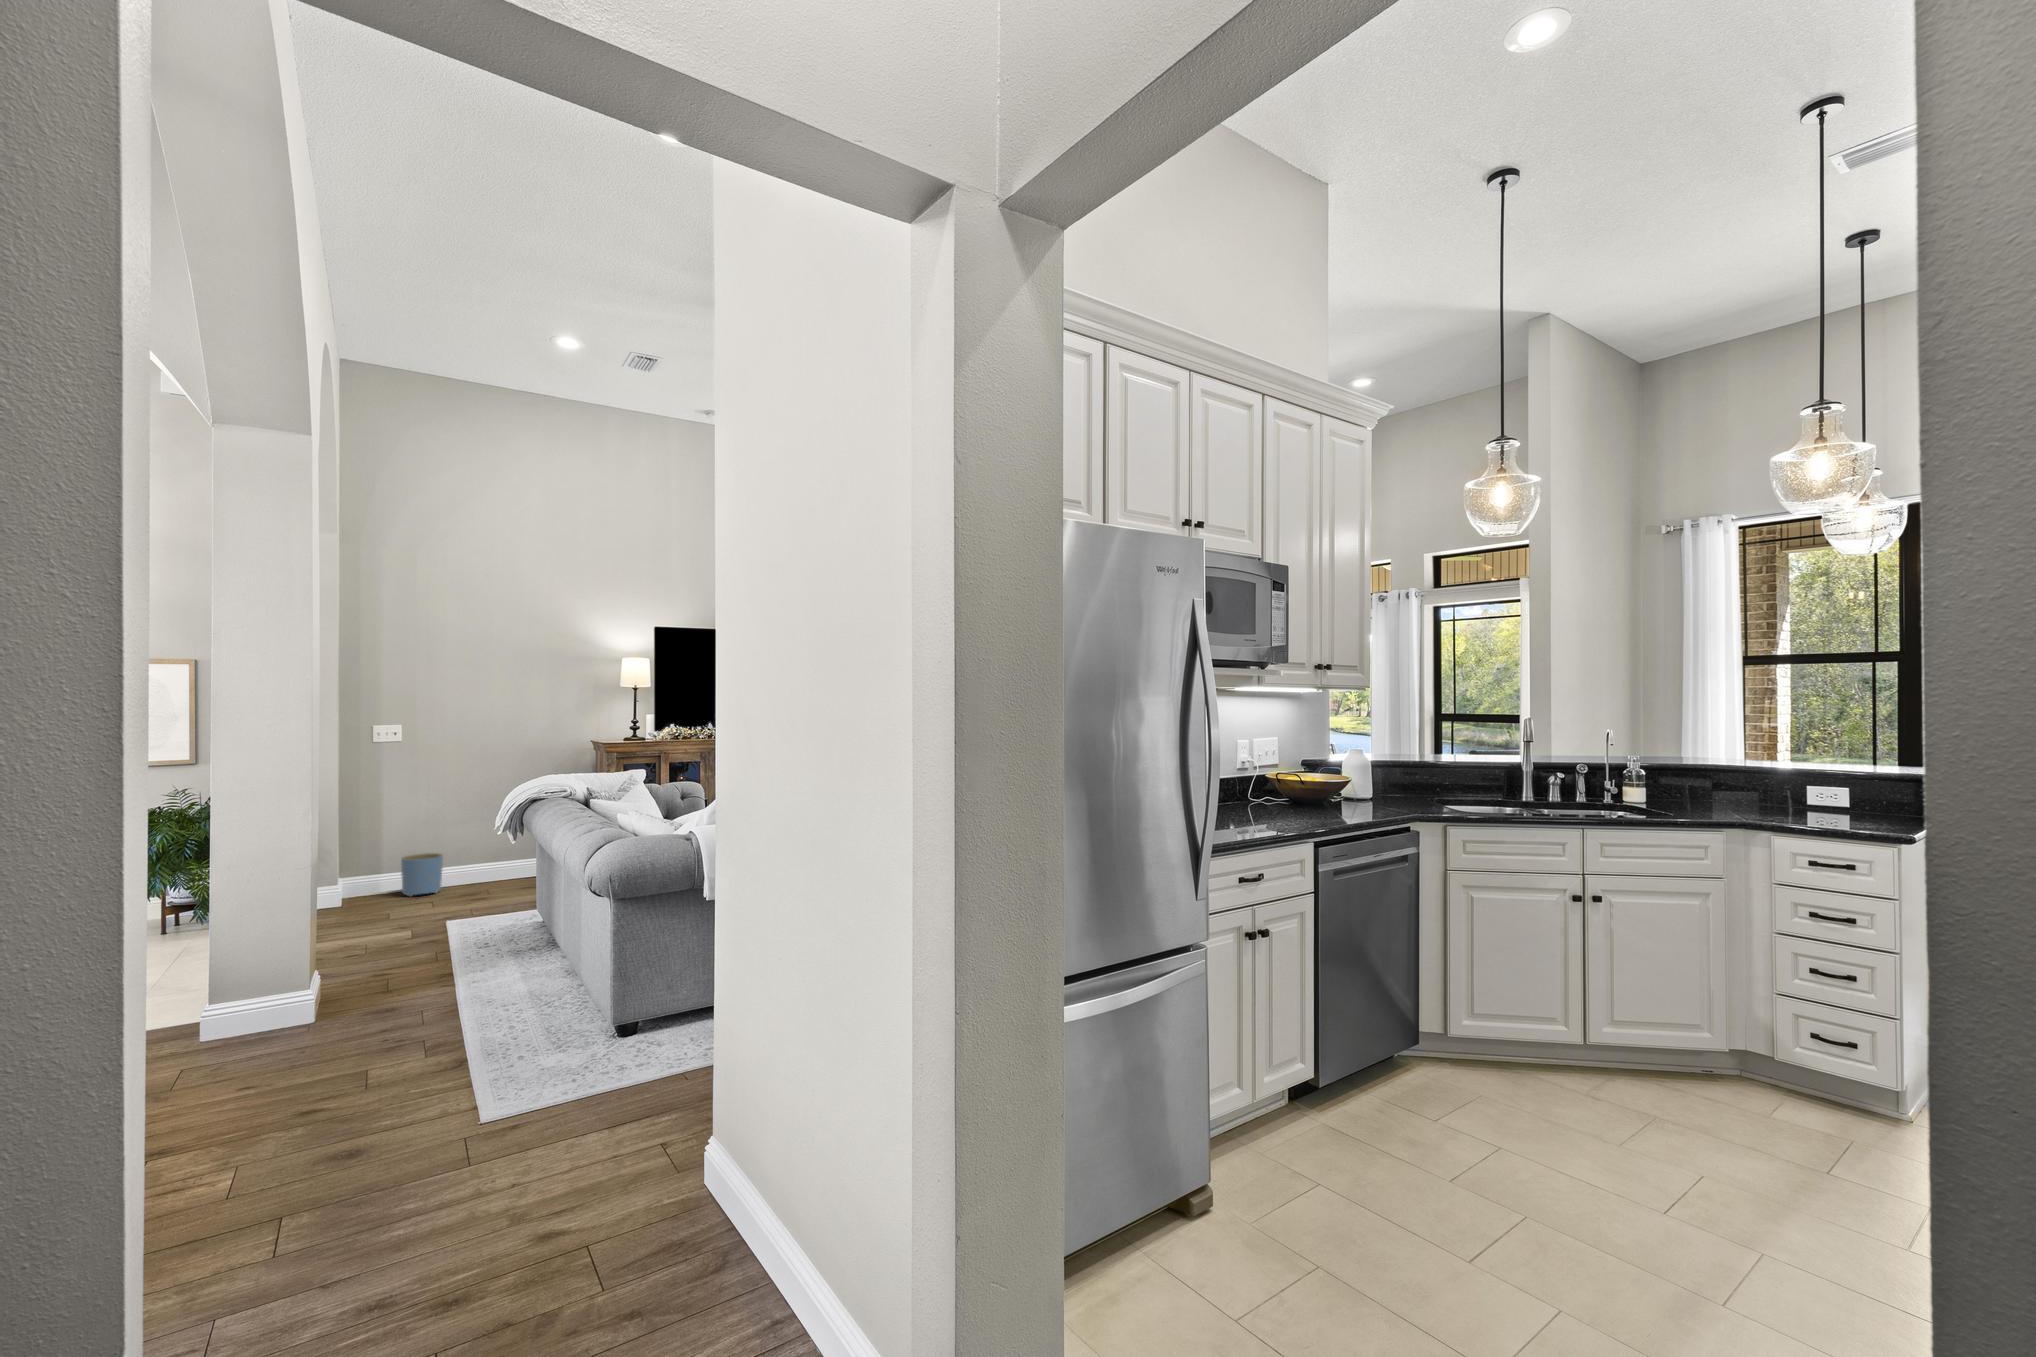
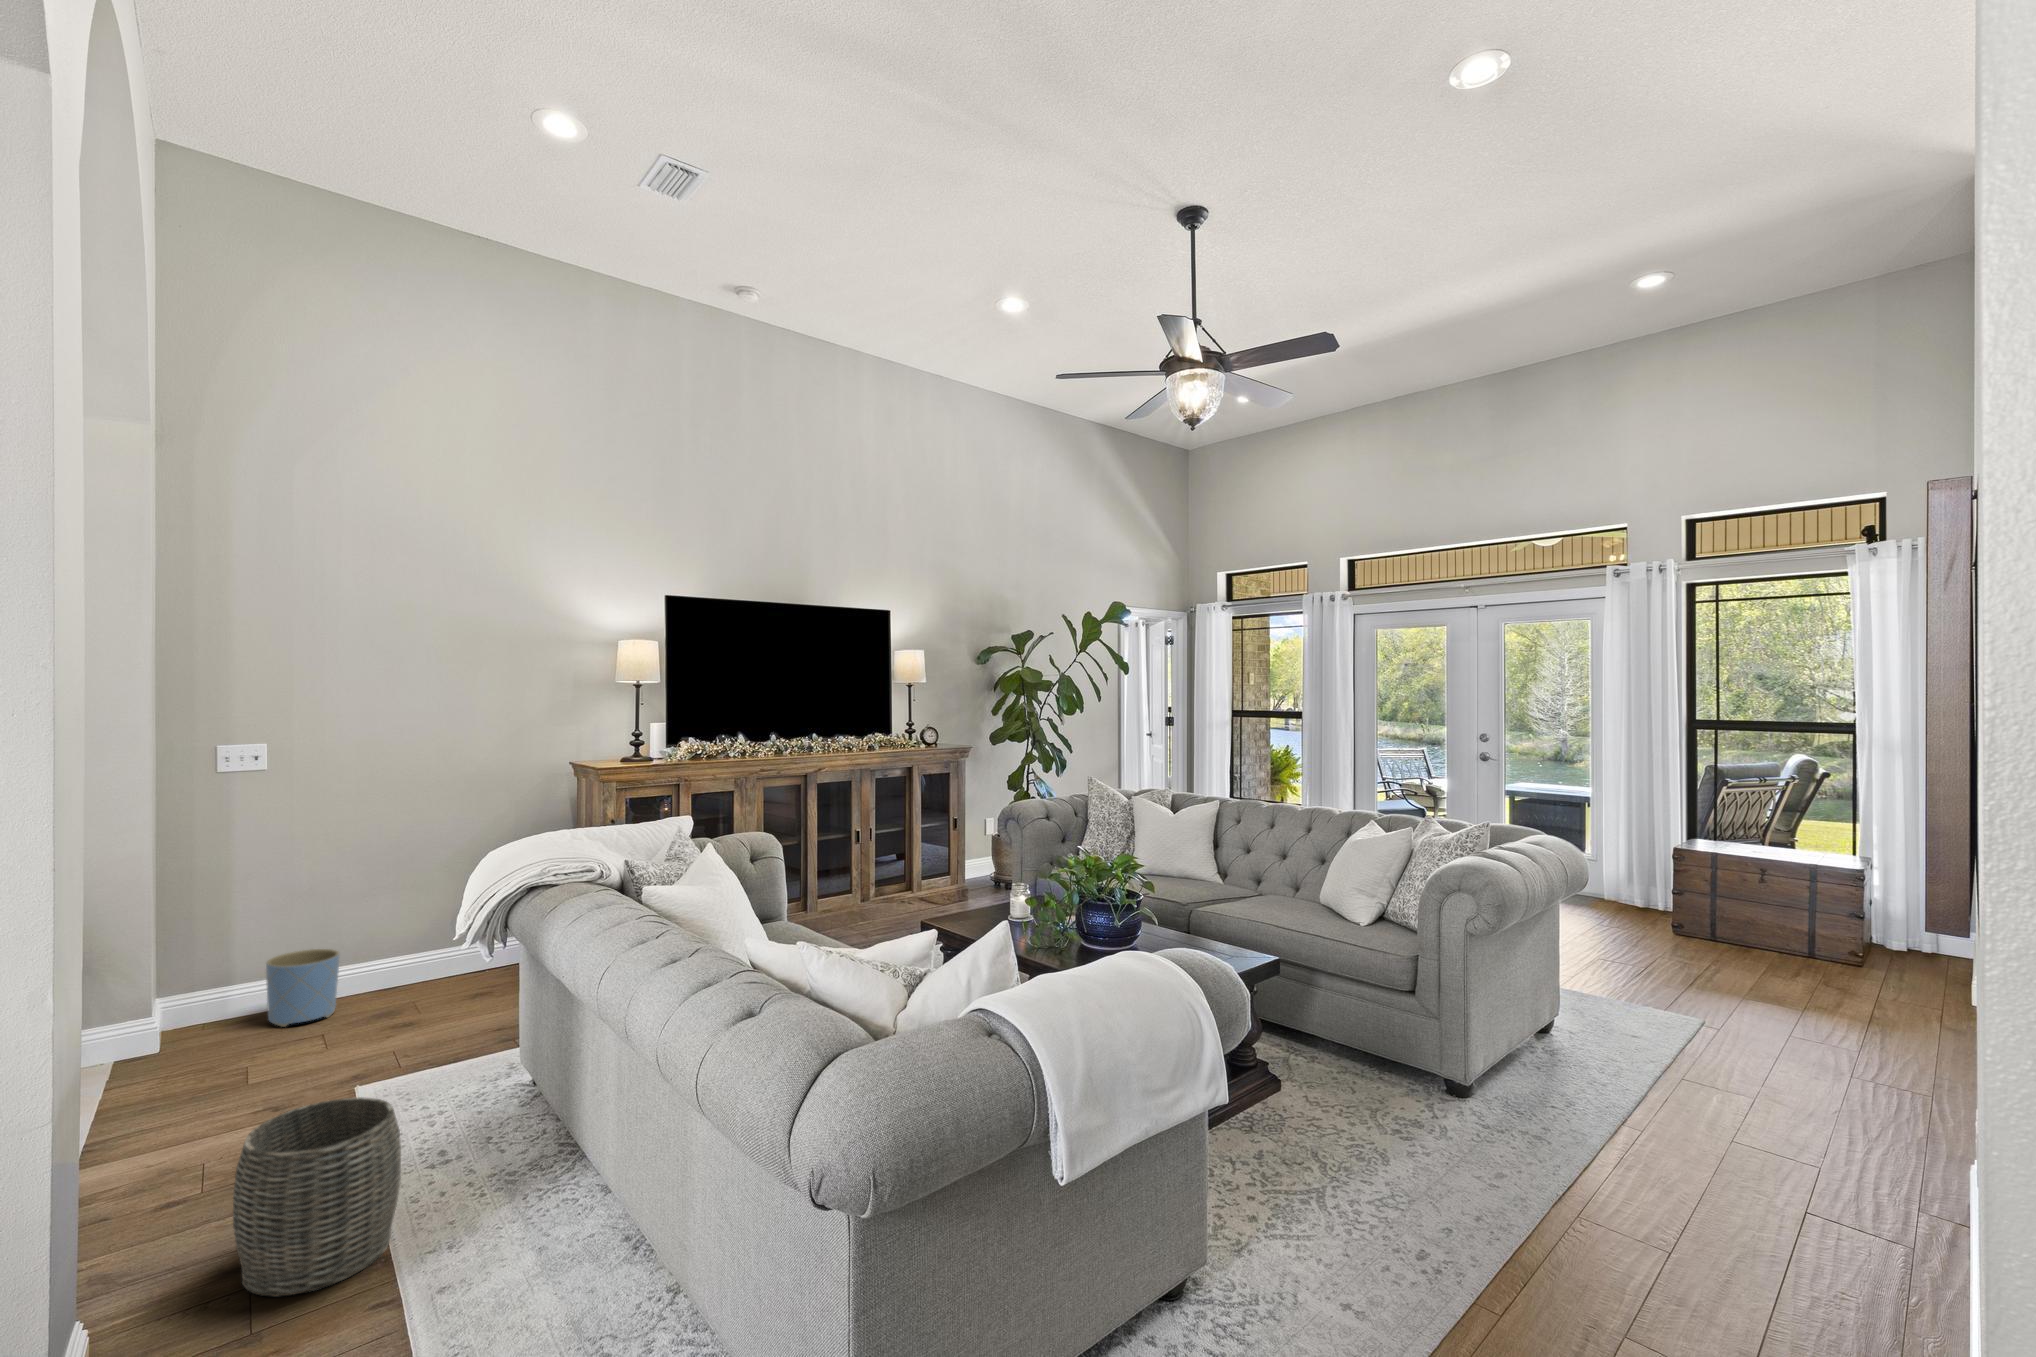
woven basket: none [373,898,453,981] -> present [233,1097,401,1296]

